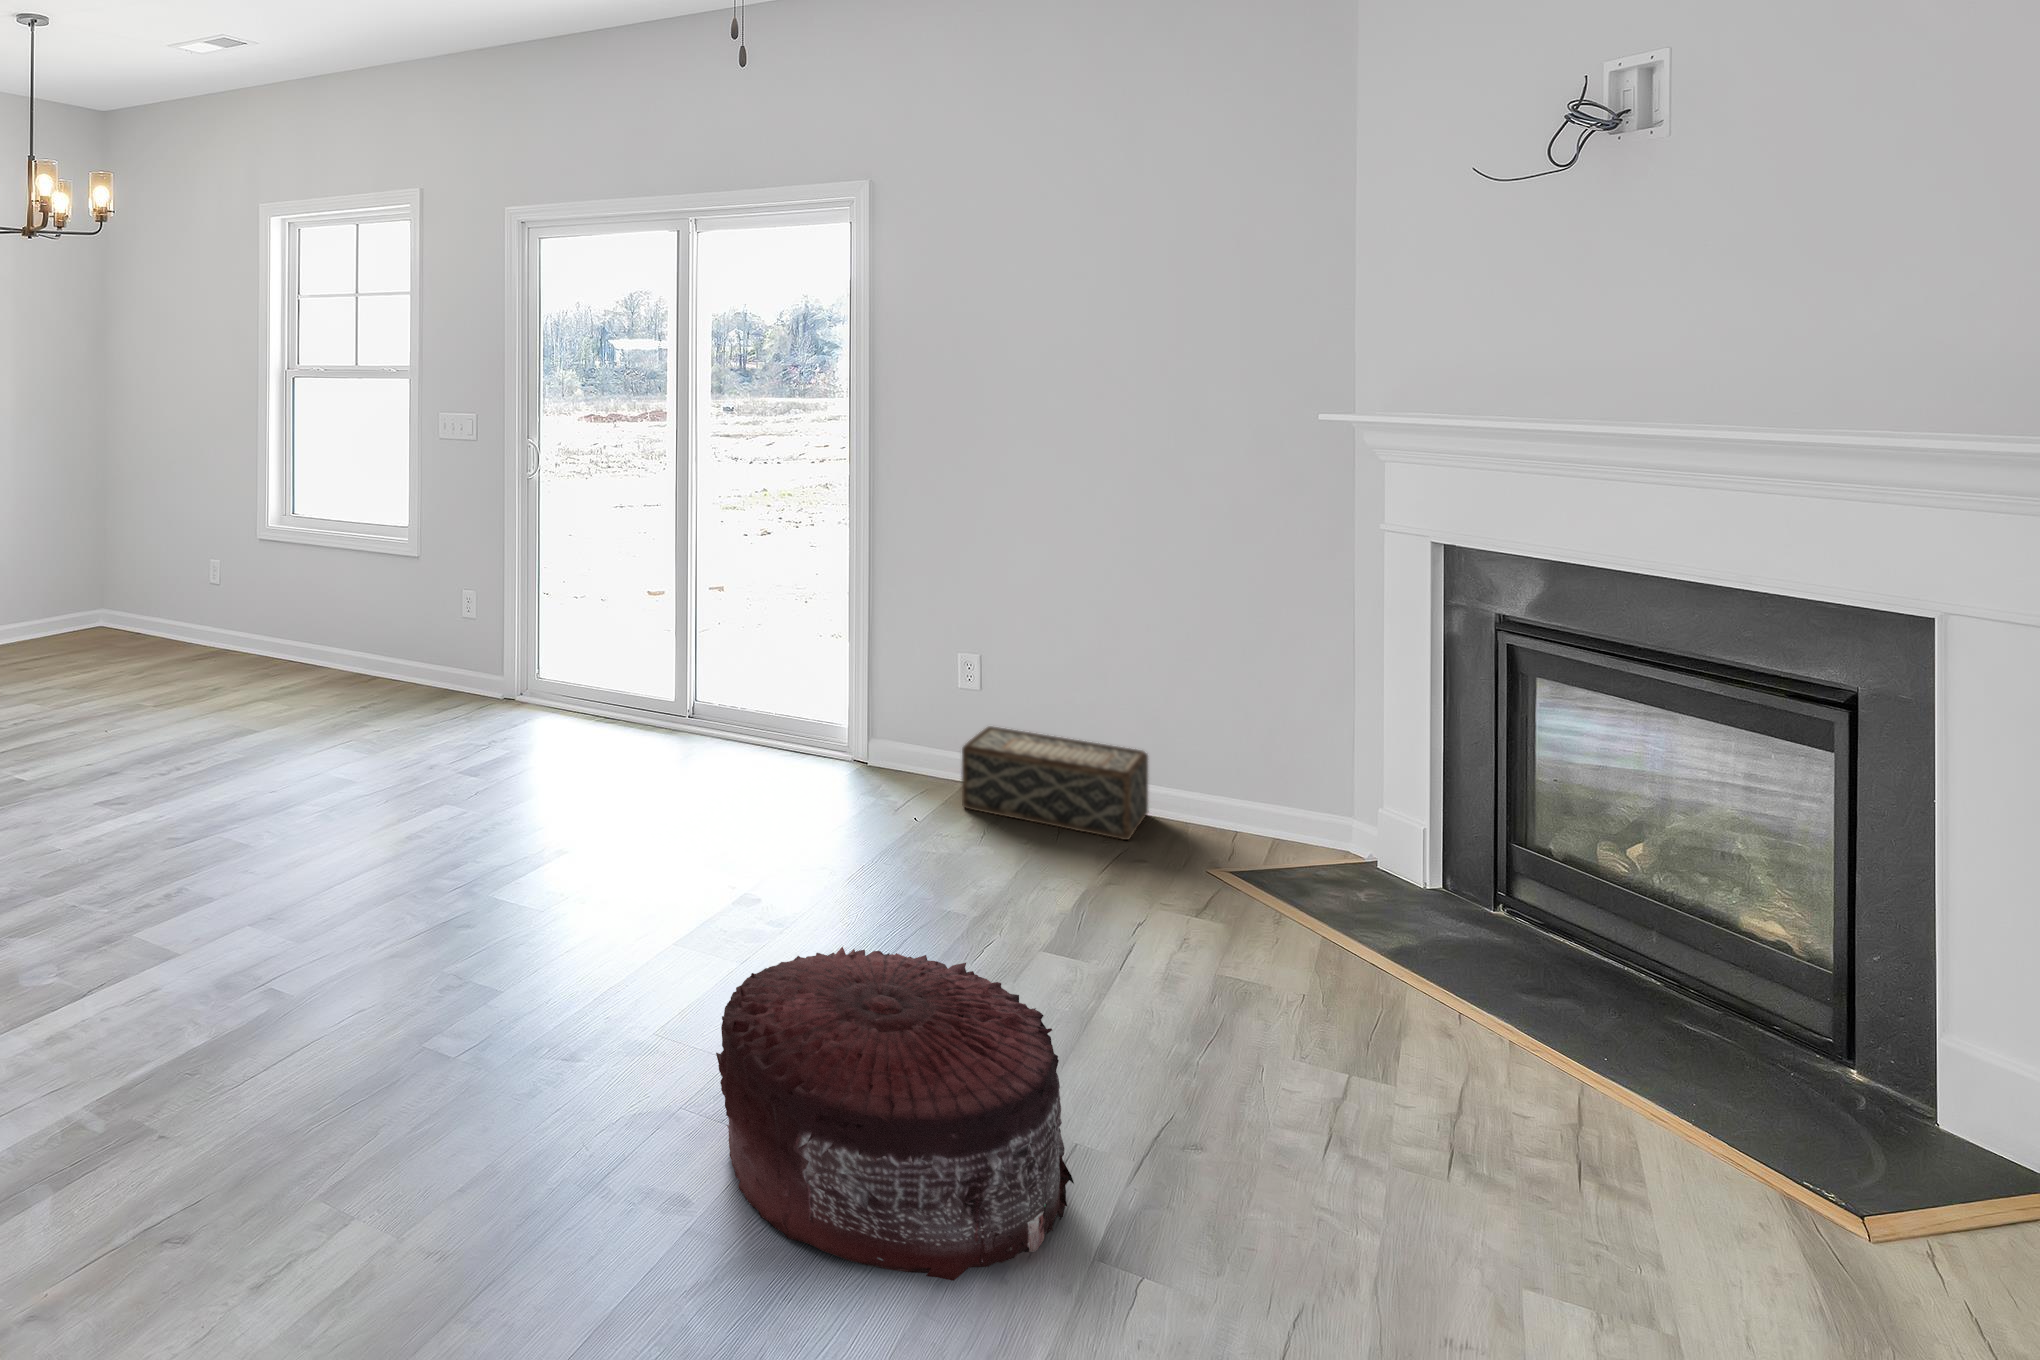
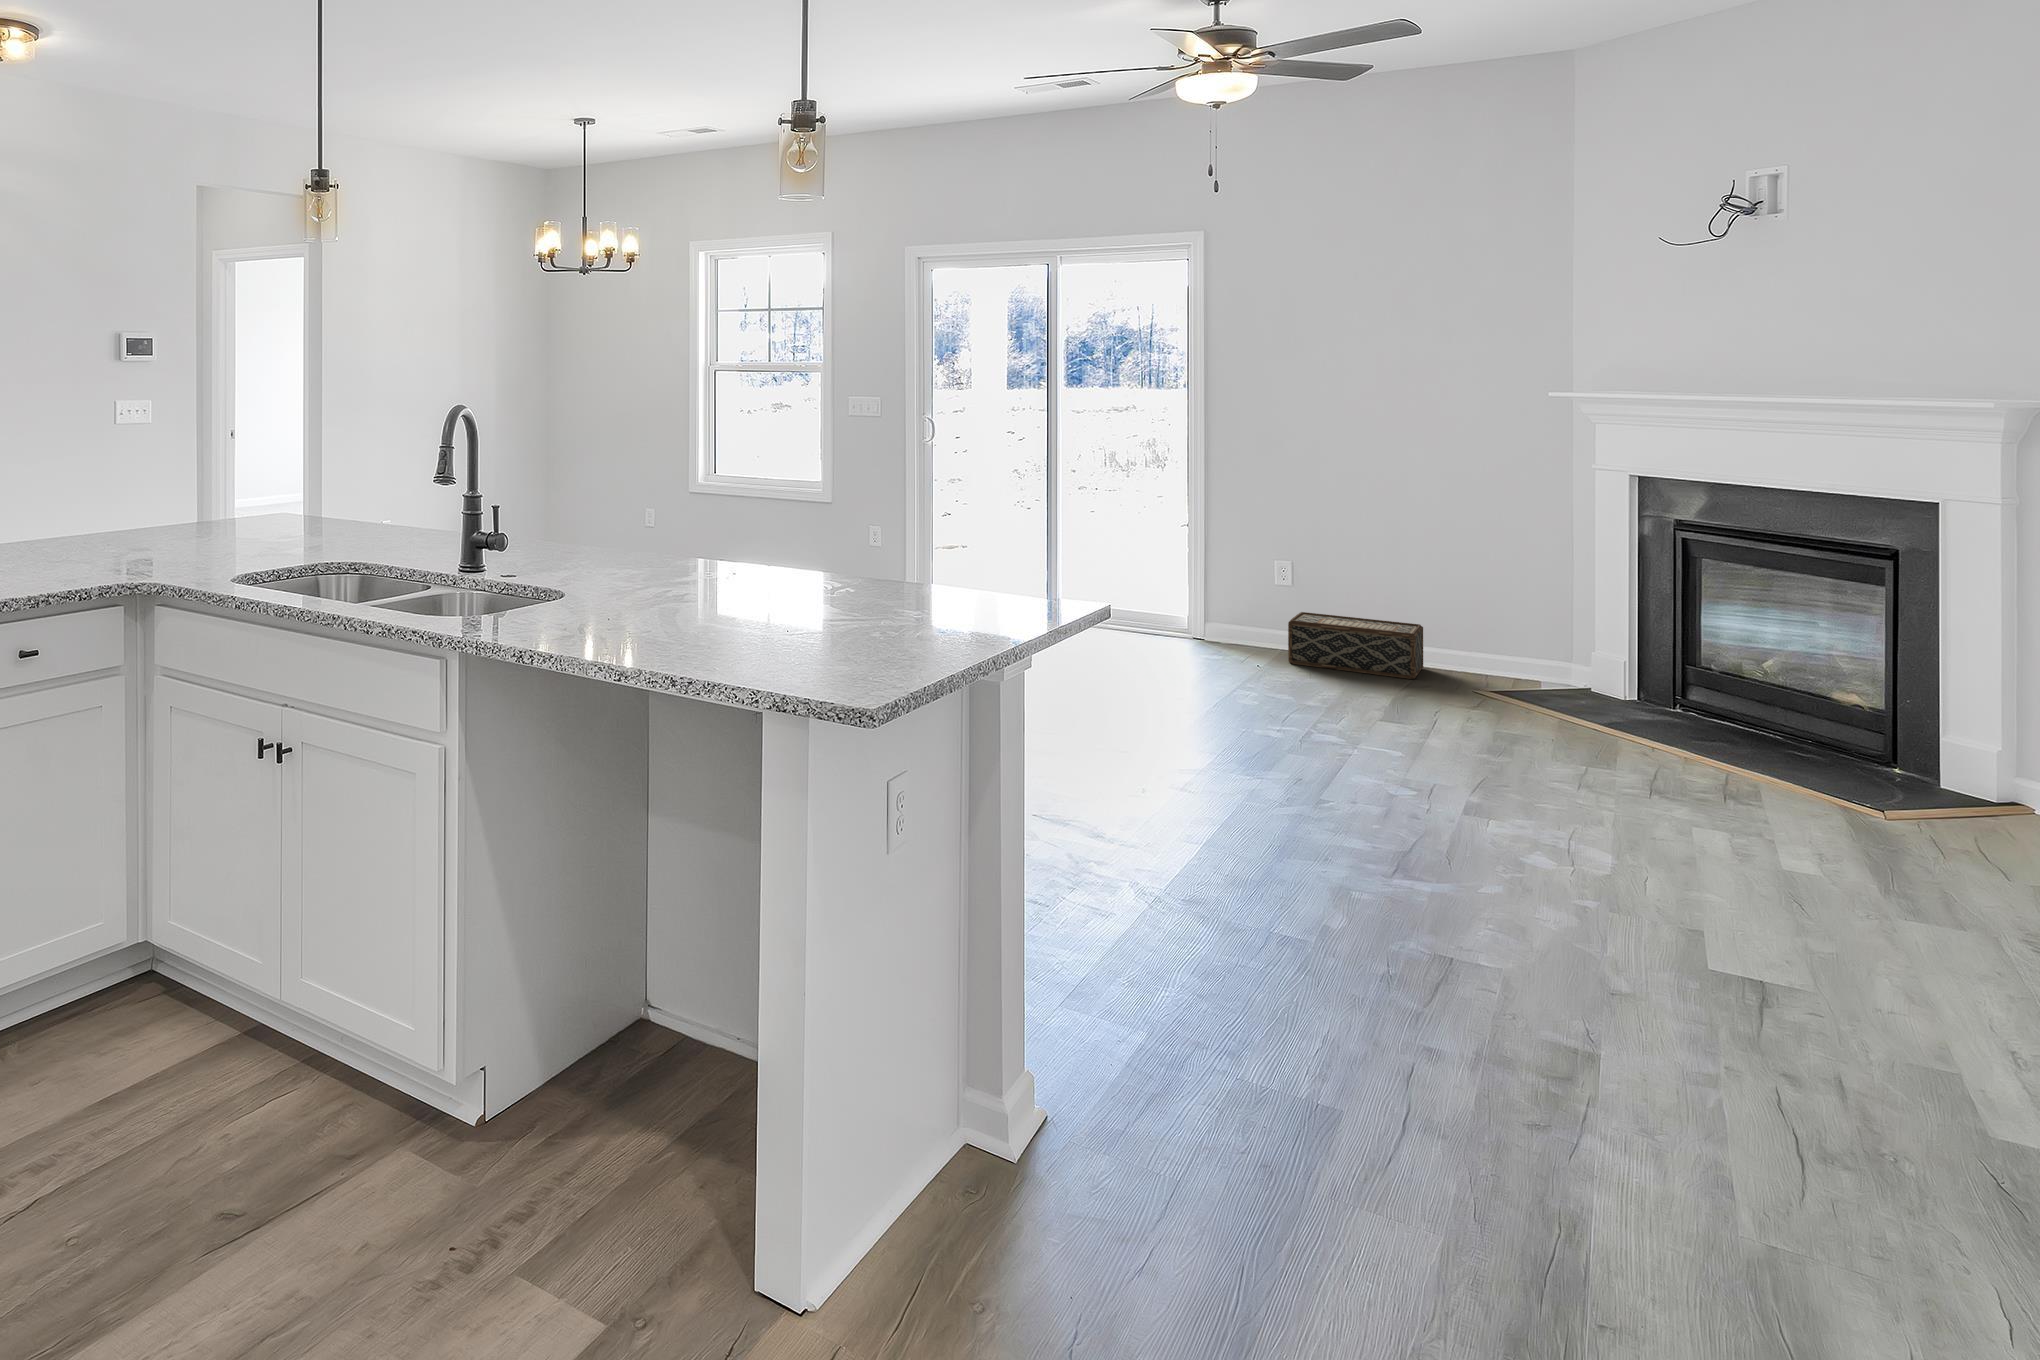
pouf: present [716,947,1074,1281] -> none [1231,686,1438,816]

